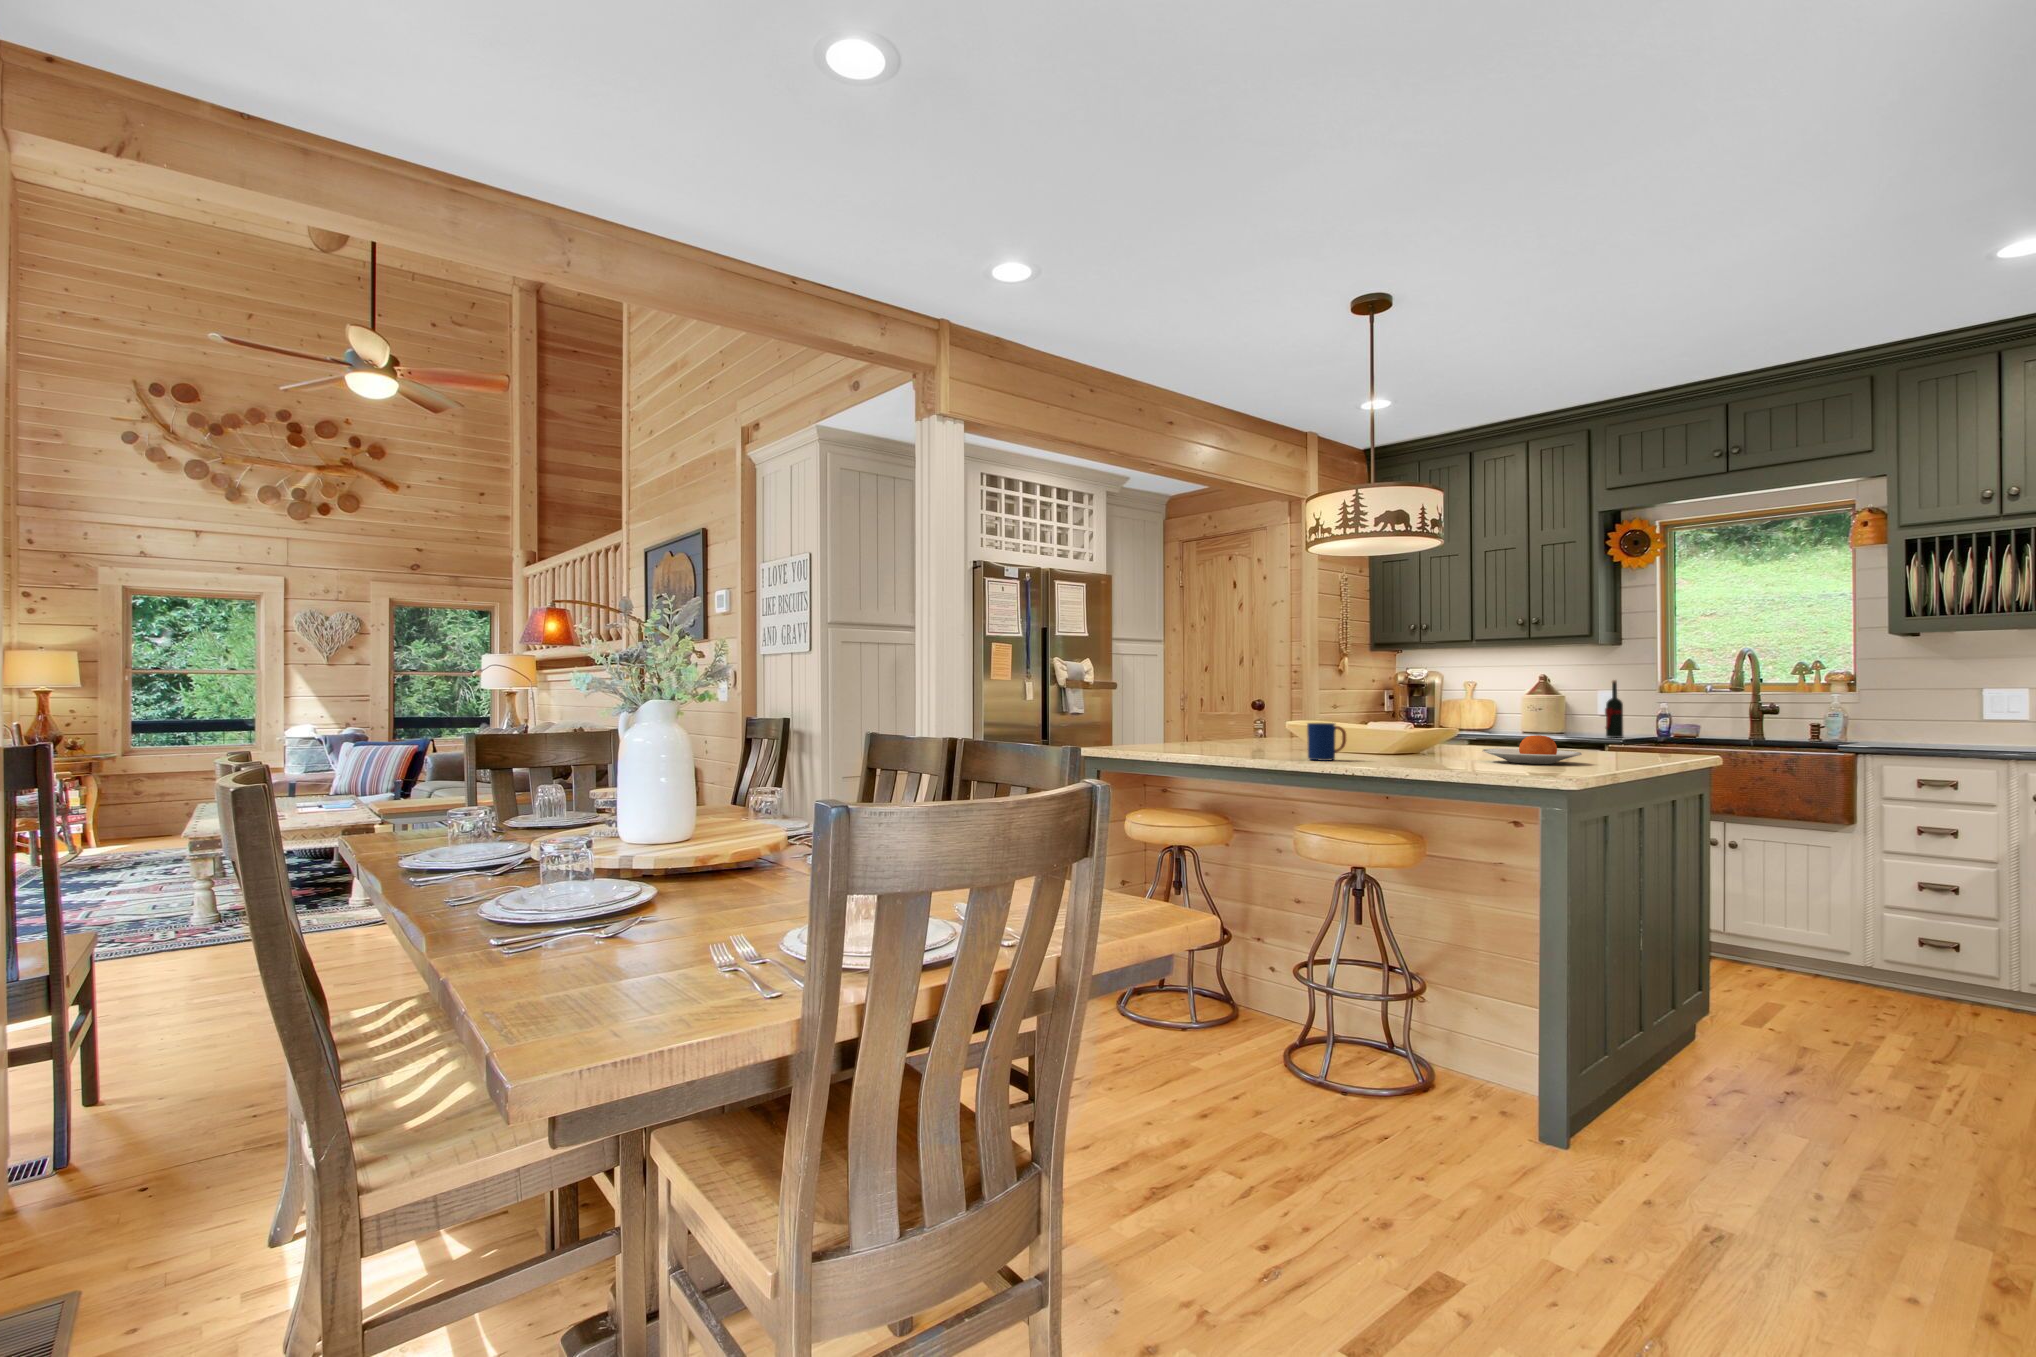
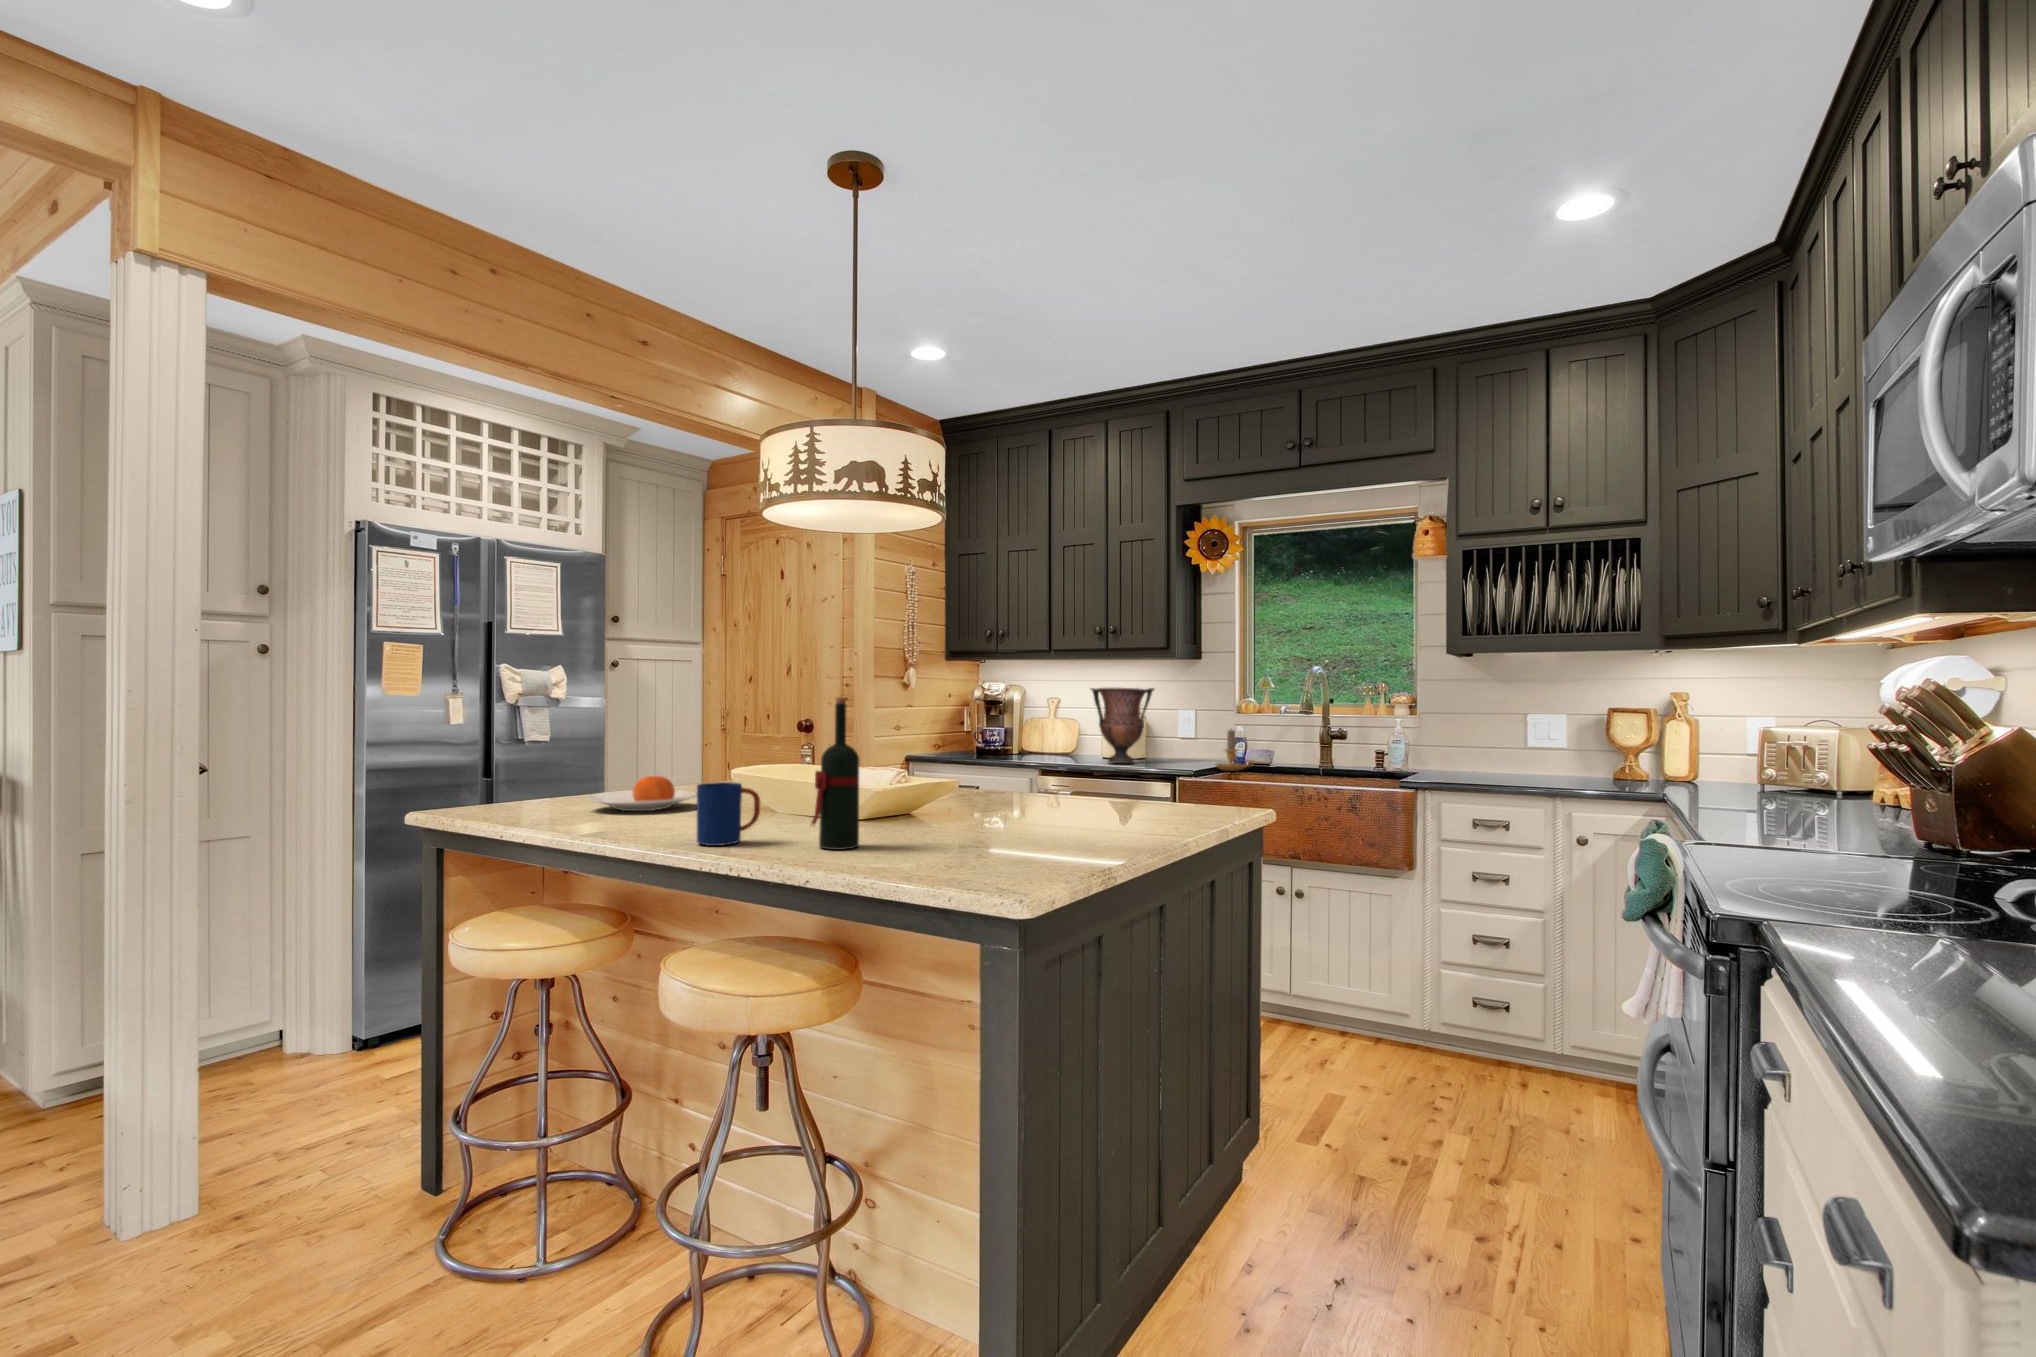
vase: none [1513,671,1578,737] -> present [1091,687,1154,763]
wine bottle: present [1605,680,1623,738] -> present [811,697,859,850]
candle: none [1642,704,1683,741] -> present [1215,729,1248,771]
plate: present [1482,735,1582,764] -> present [587,776,697,811]

